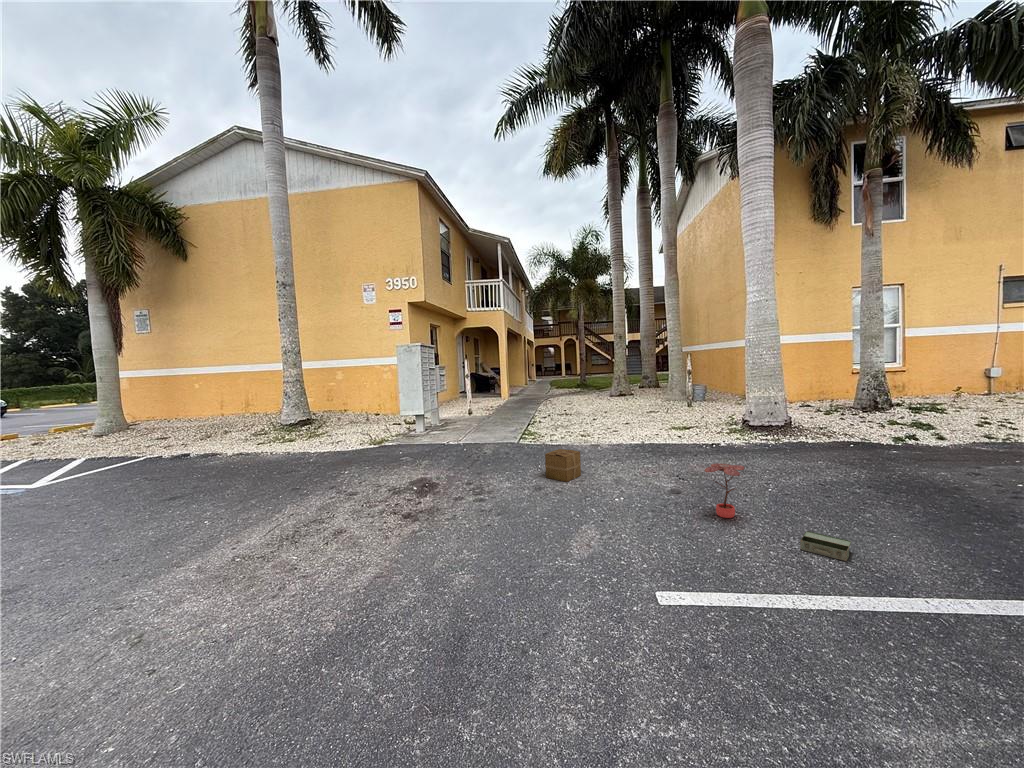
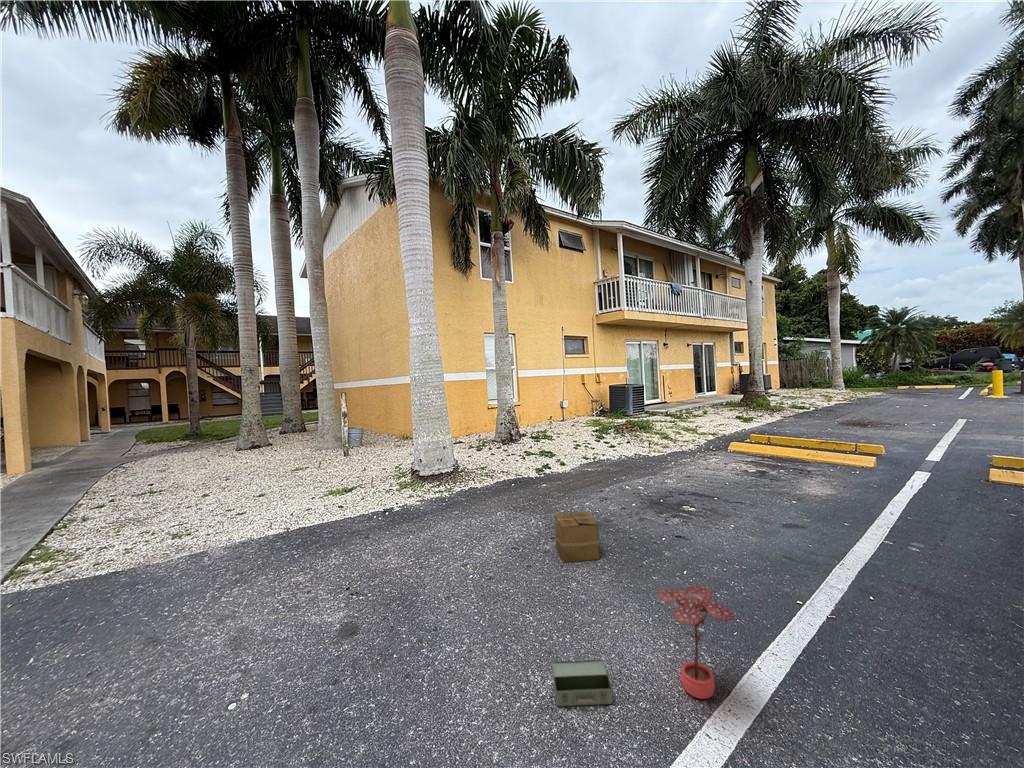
cardboard box: present [545,449,581,482] -> present [555,512,599,562]
potted plant: present [705,463,745,518] -> present [657,584,735,699]

